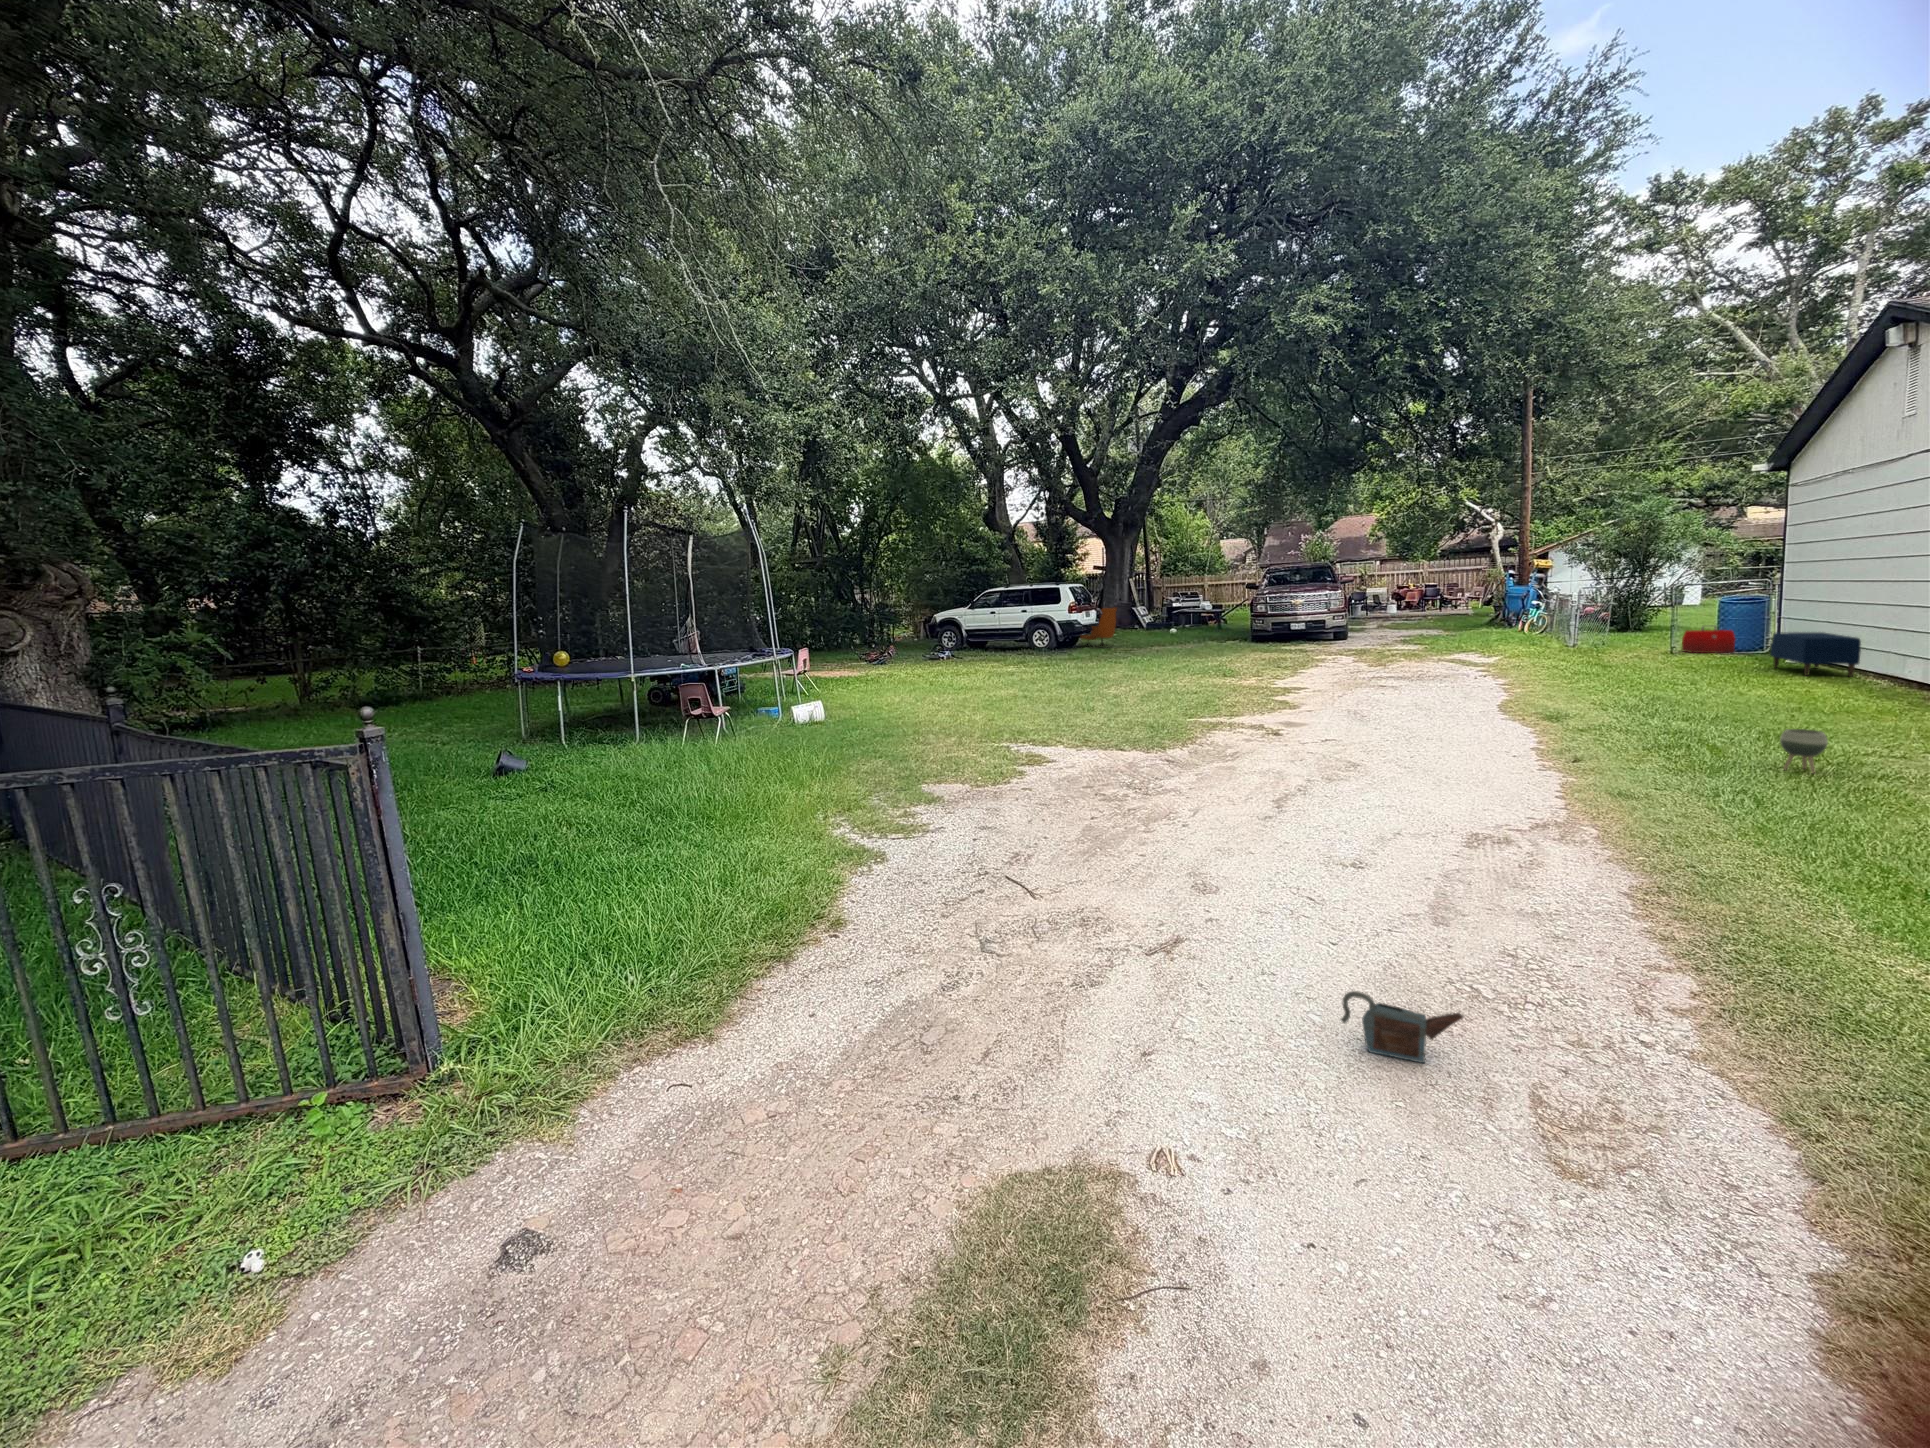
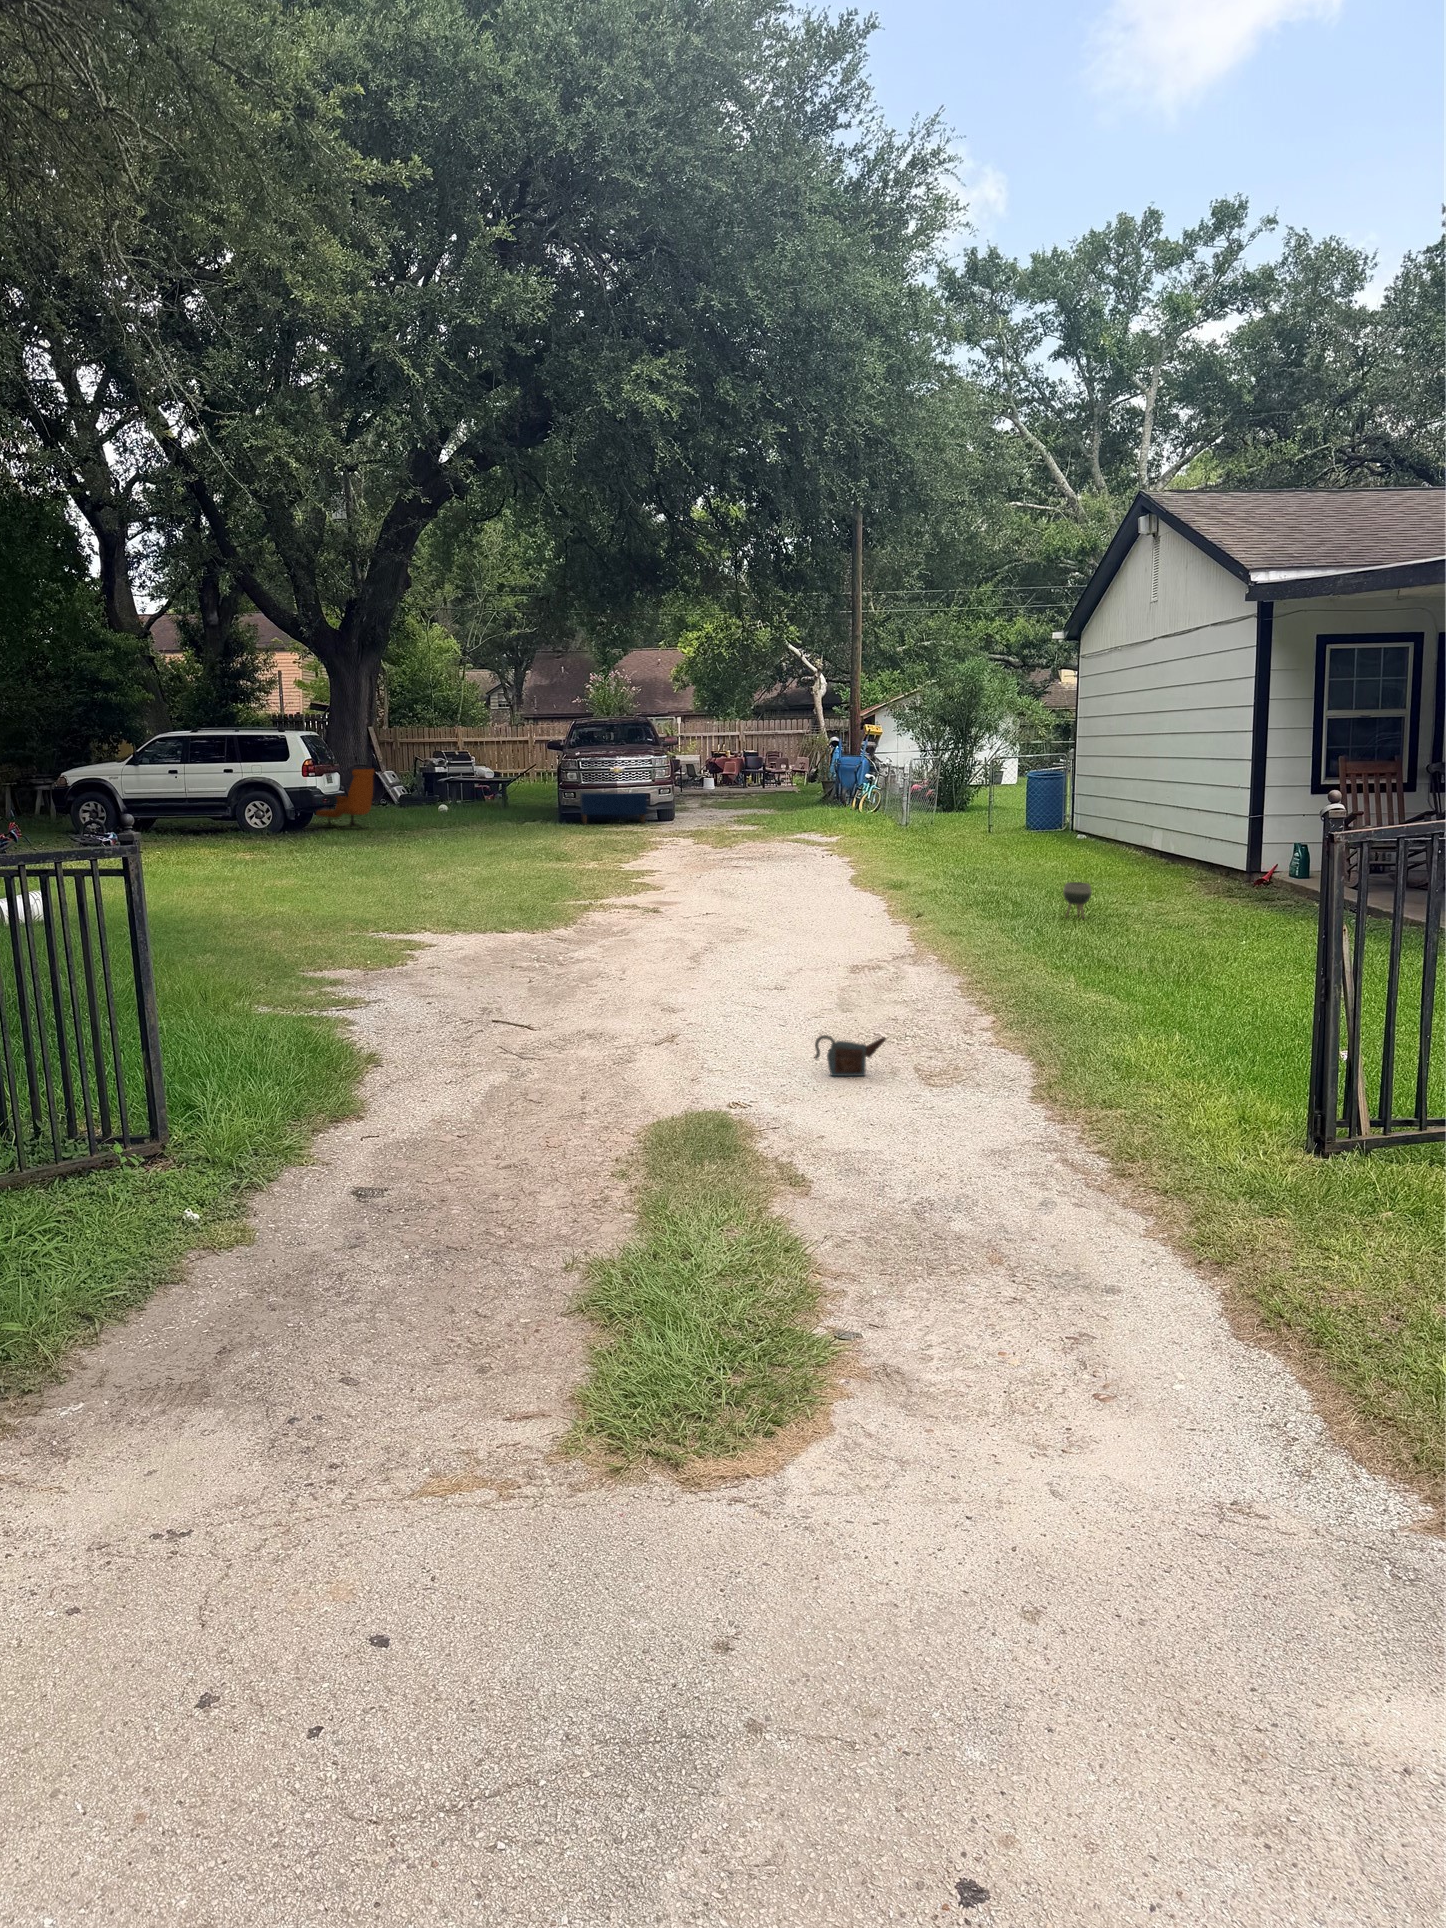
toolbox: present [1682,626,1735,653] -> none [1002,803,1045,832]
bench: present [1771,632,1861,677] -> present [580,792,647,824]

